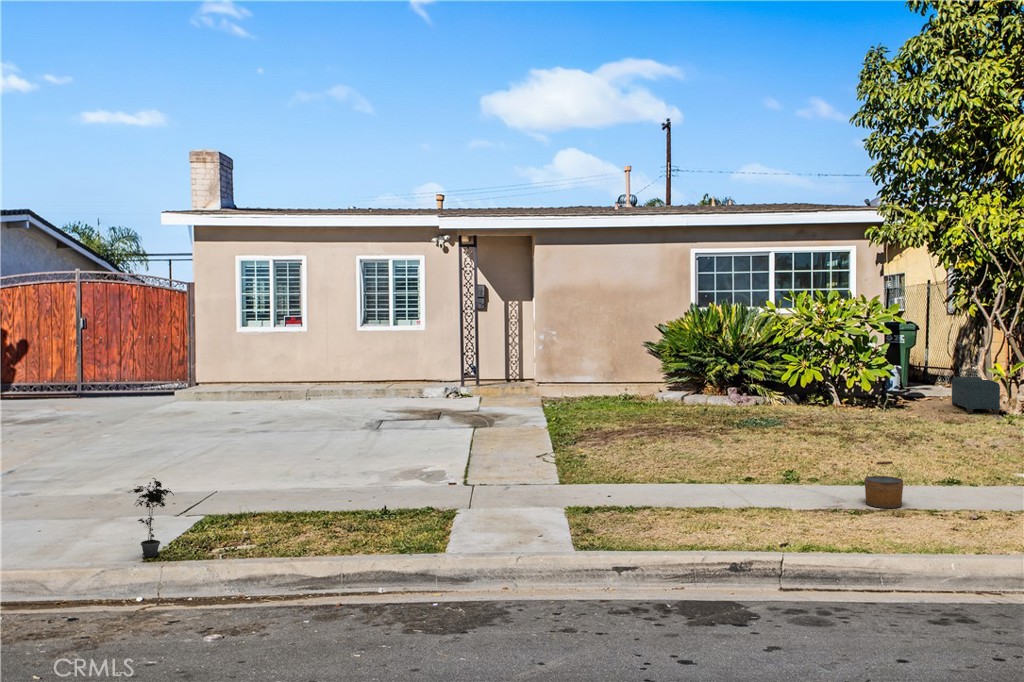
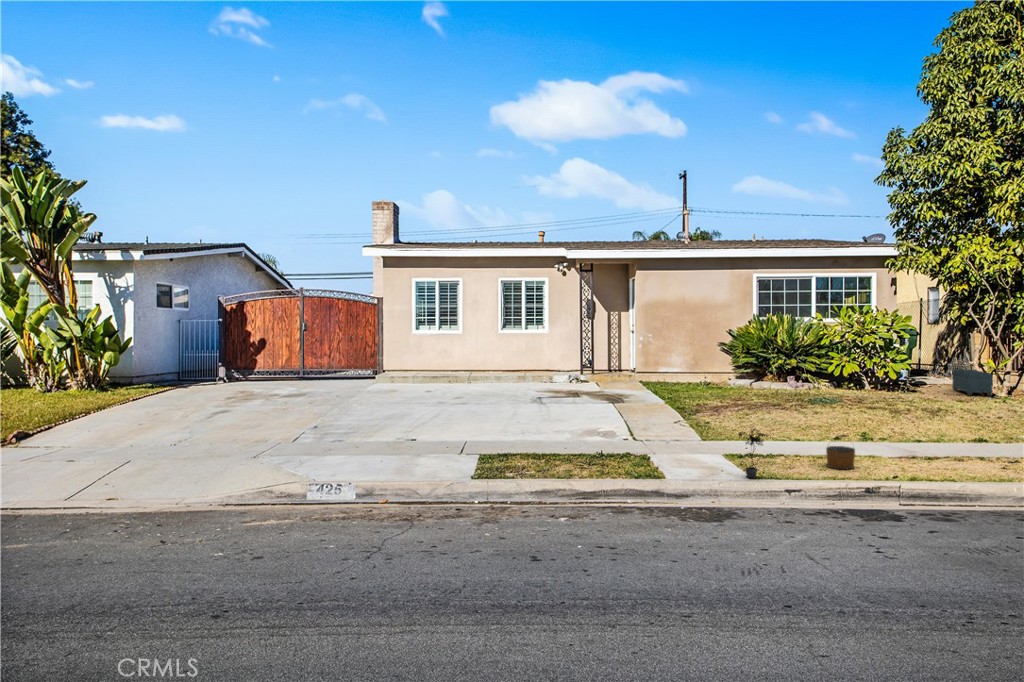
bucket: present [865,461,903,508] -> present [826,435,855,469]
potted plant: present [134,478,174,557] -> present [739,429,769,478]

